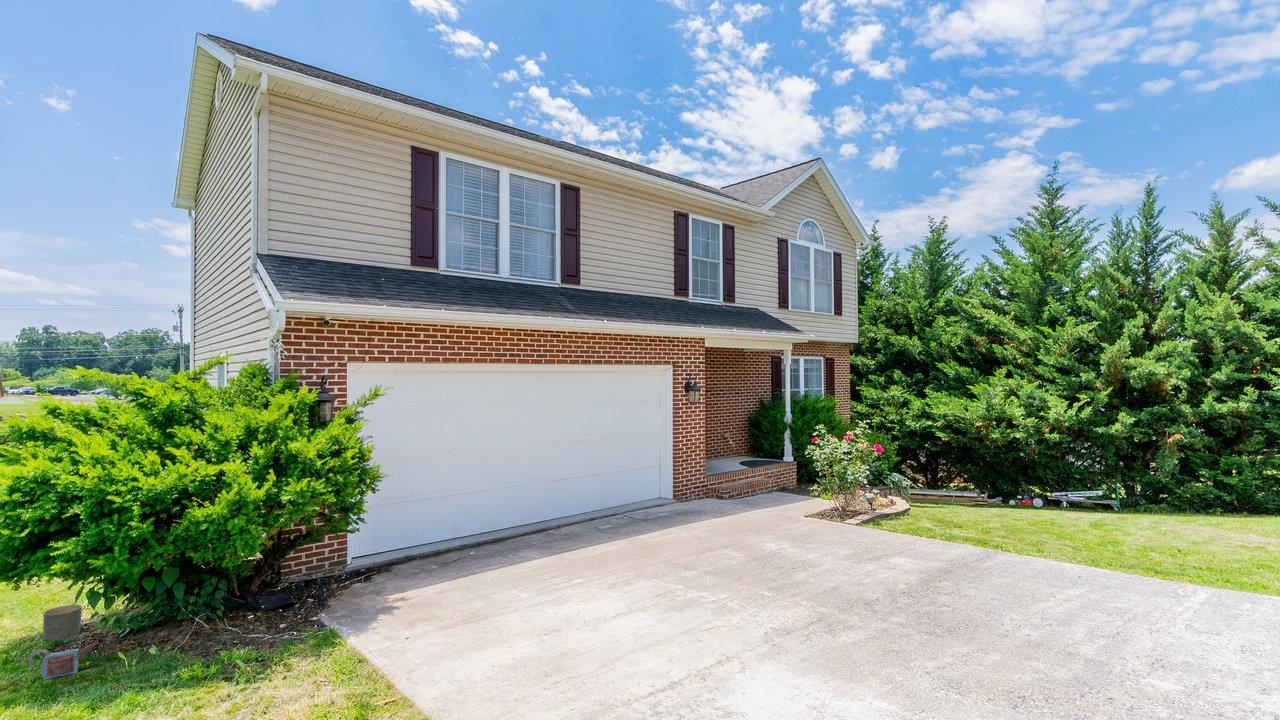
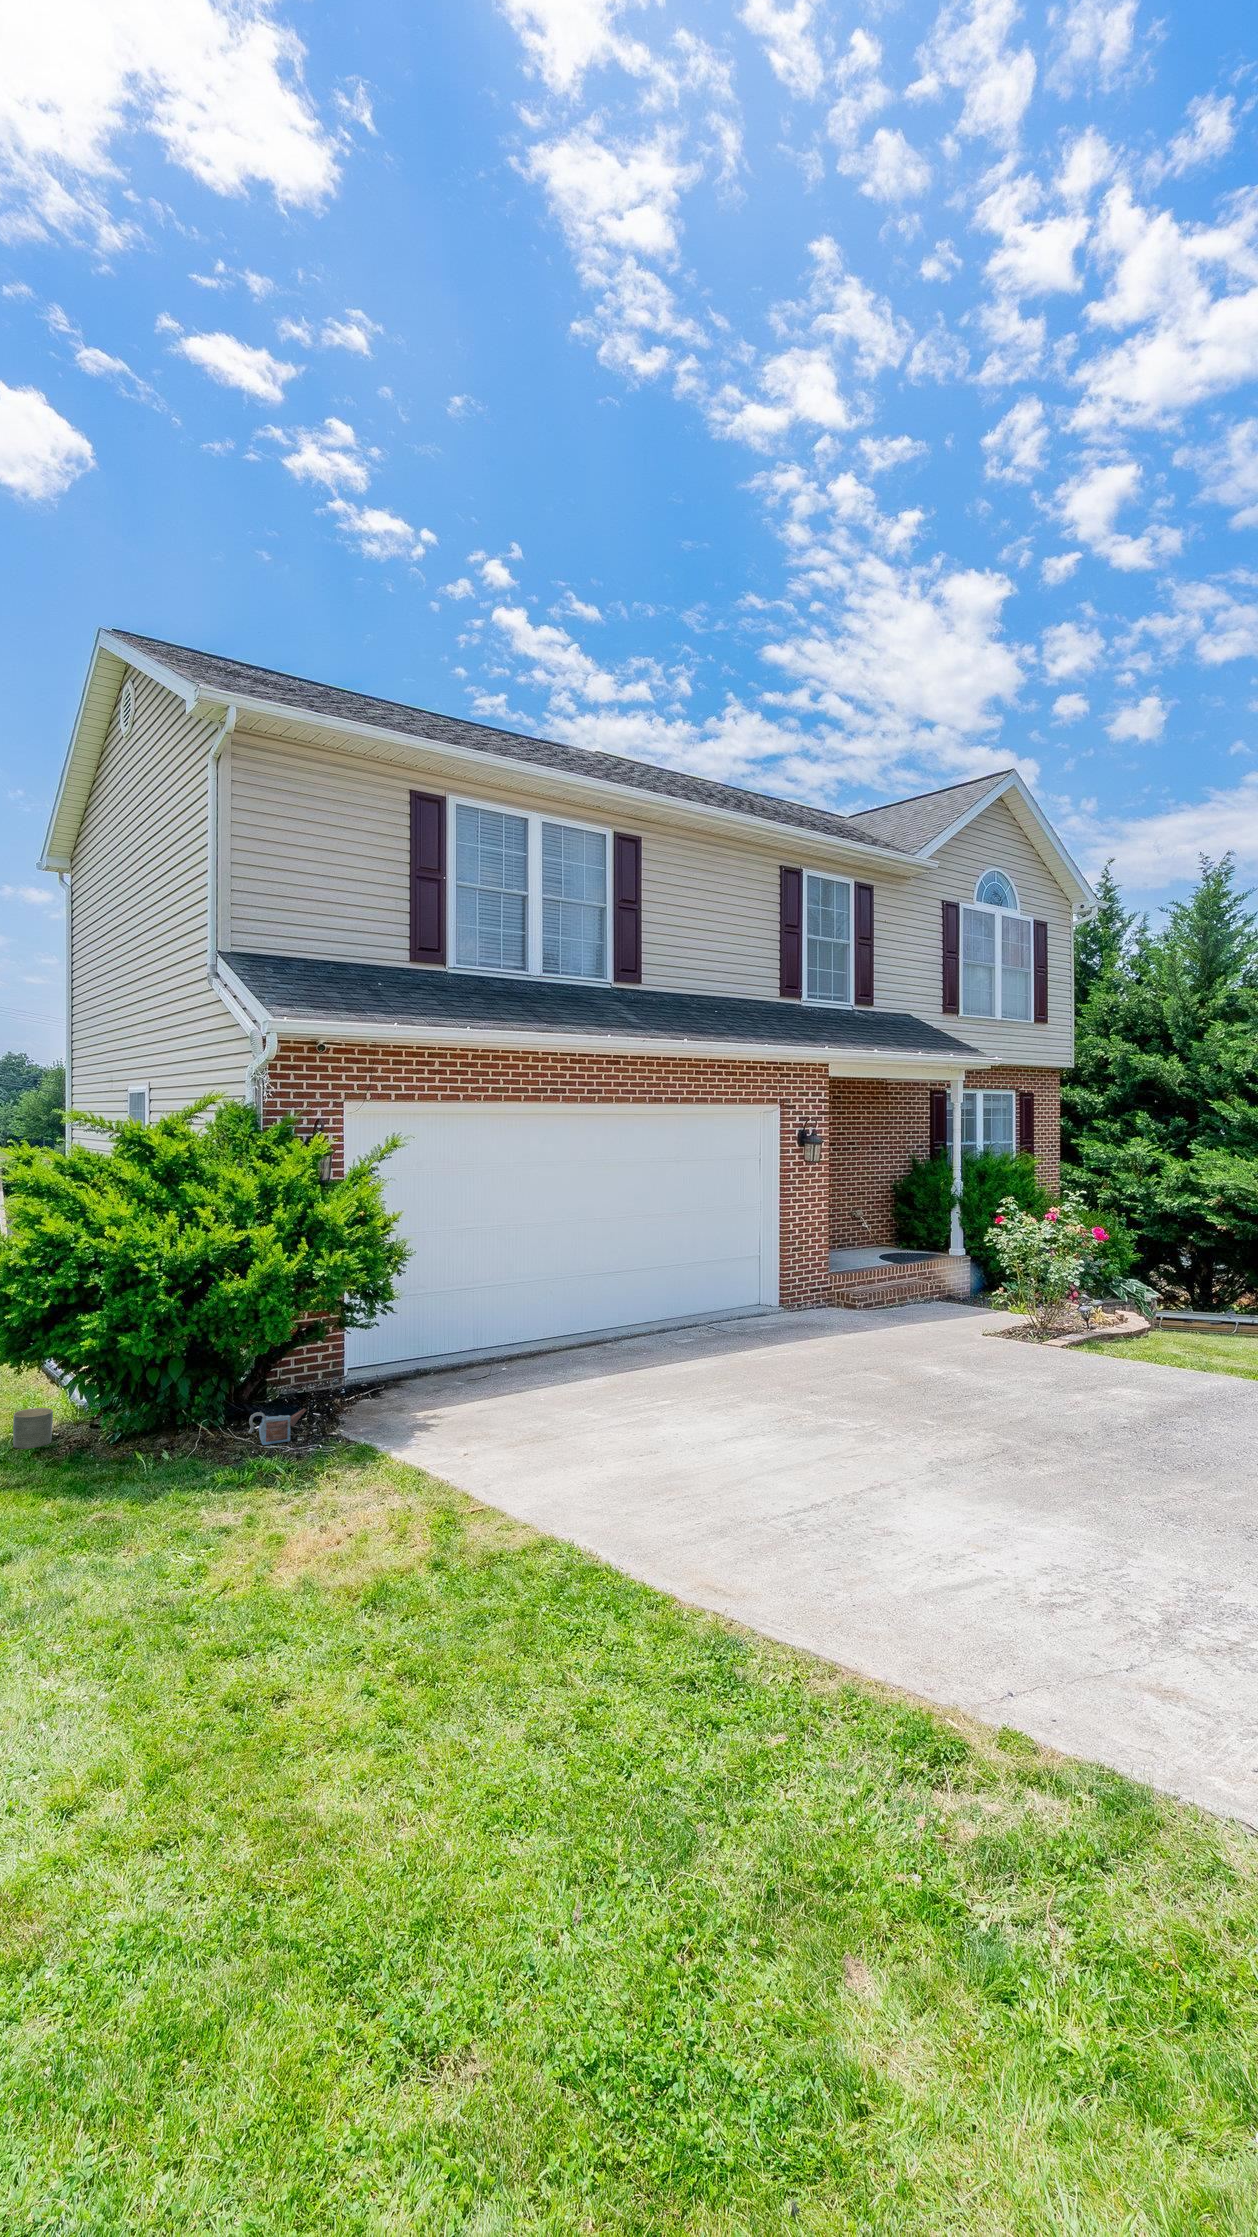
watering can: present [27,641,99,680] -> present [248,1408,306,1445]

